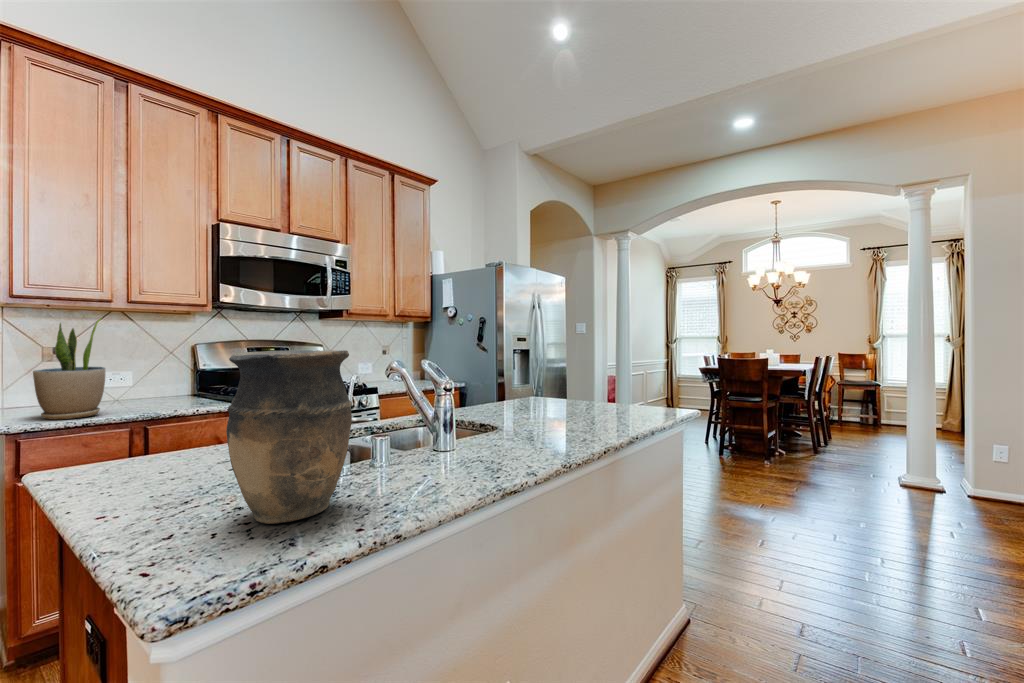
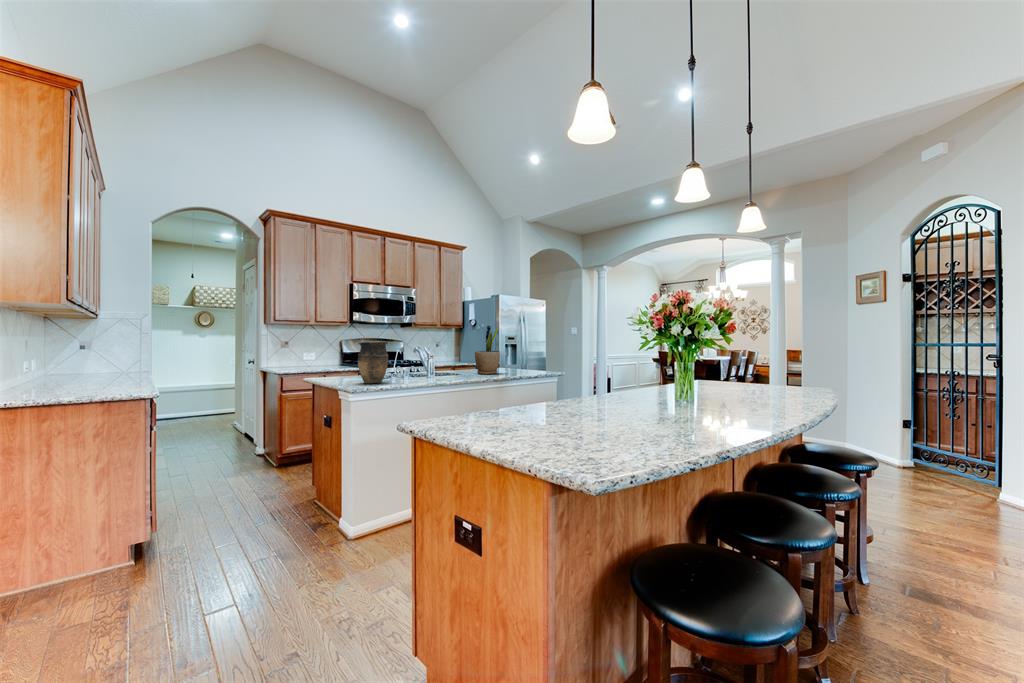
potted plant: present [33,319,105,420] -> present [475,328,500,374]

